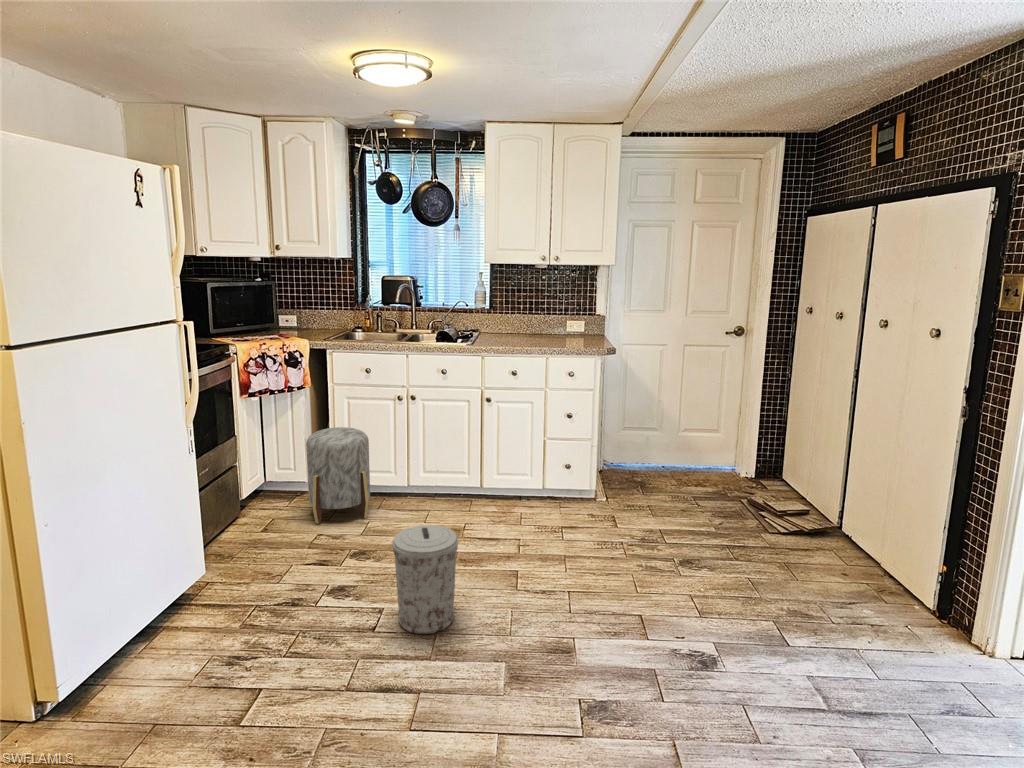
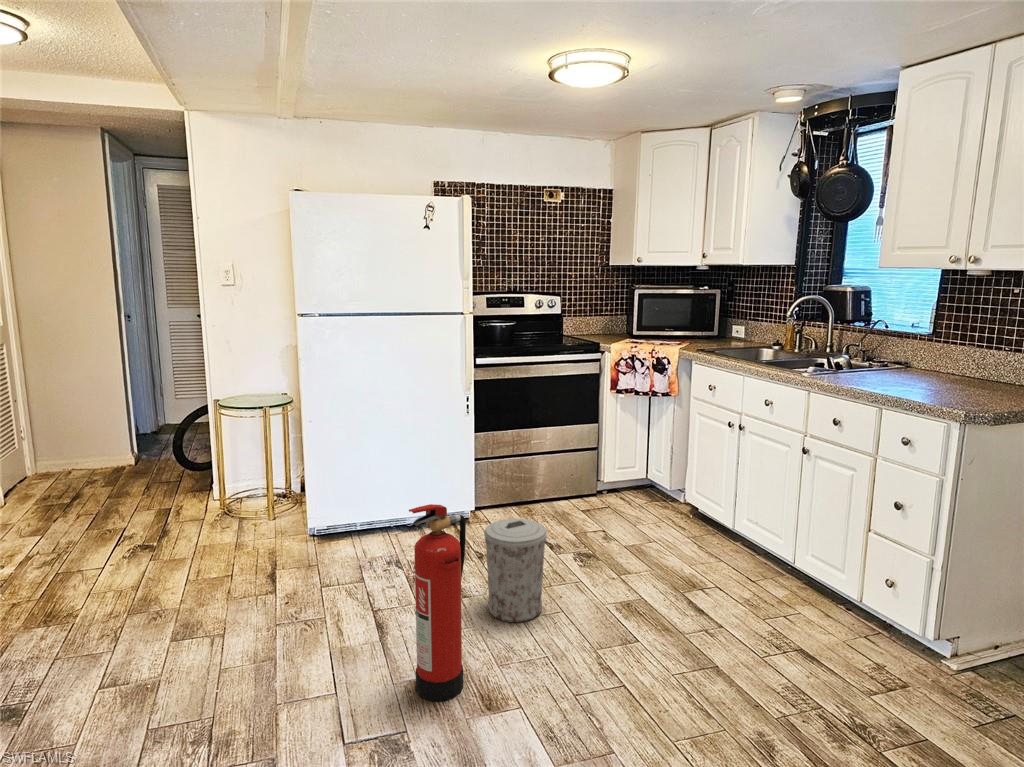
stool: present [306,427,370,524] -> none [623,439,698,538]
fire extinguisher: none [510,509,563,705] -> present [409,504,466,701]

